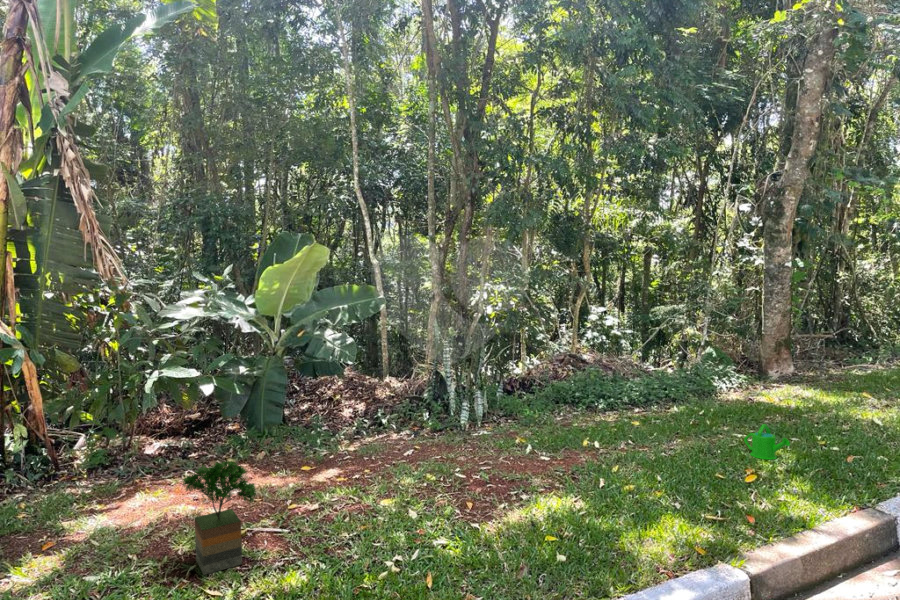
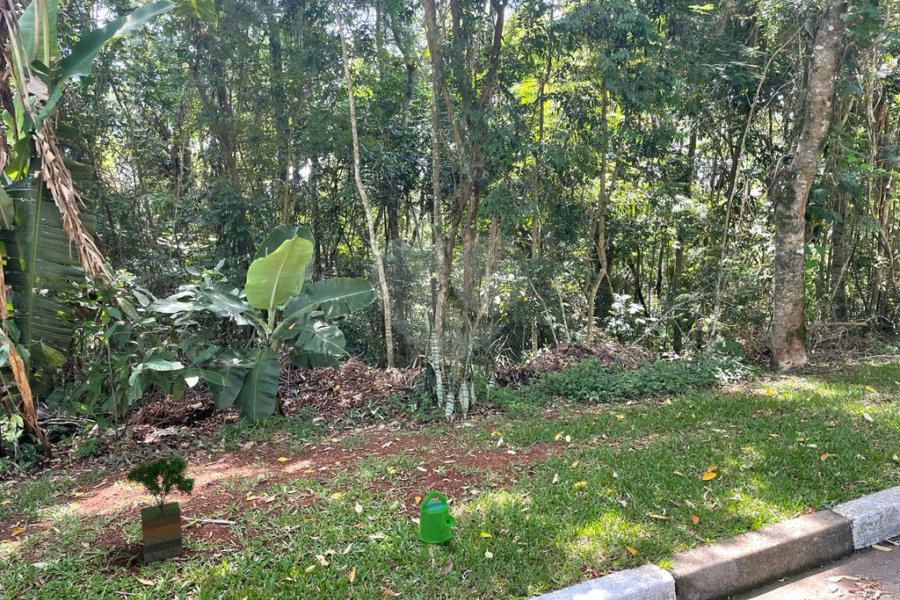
watering can: present [744,424,790,460] -> present [418,491,455,543]

